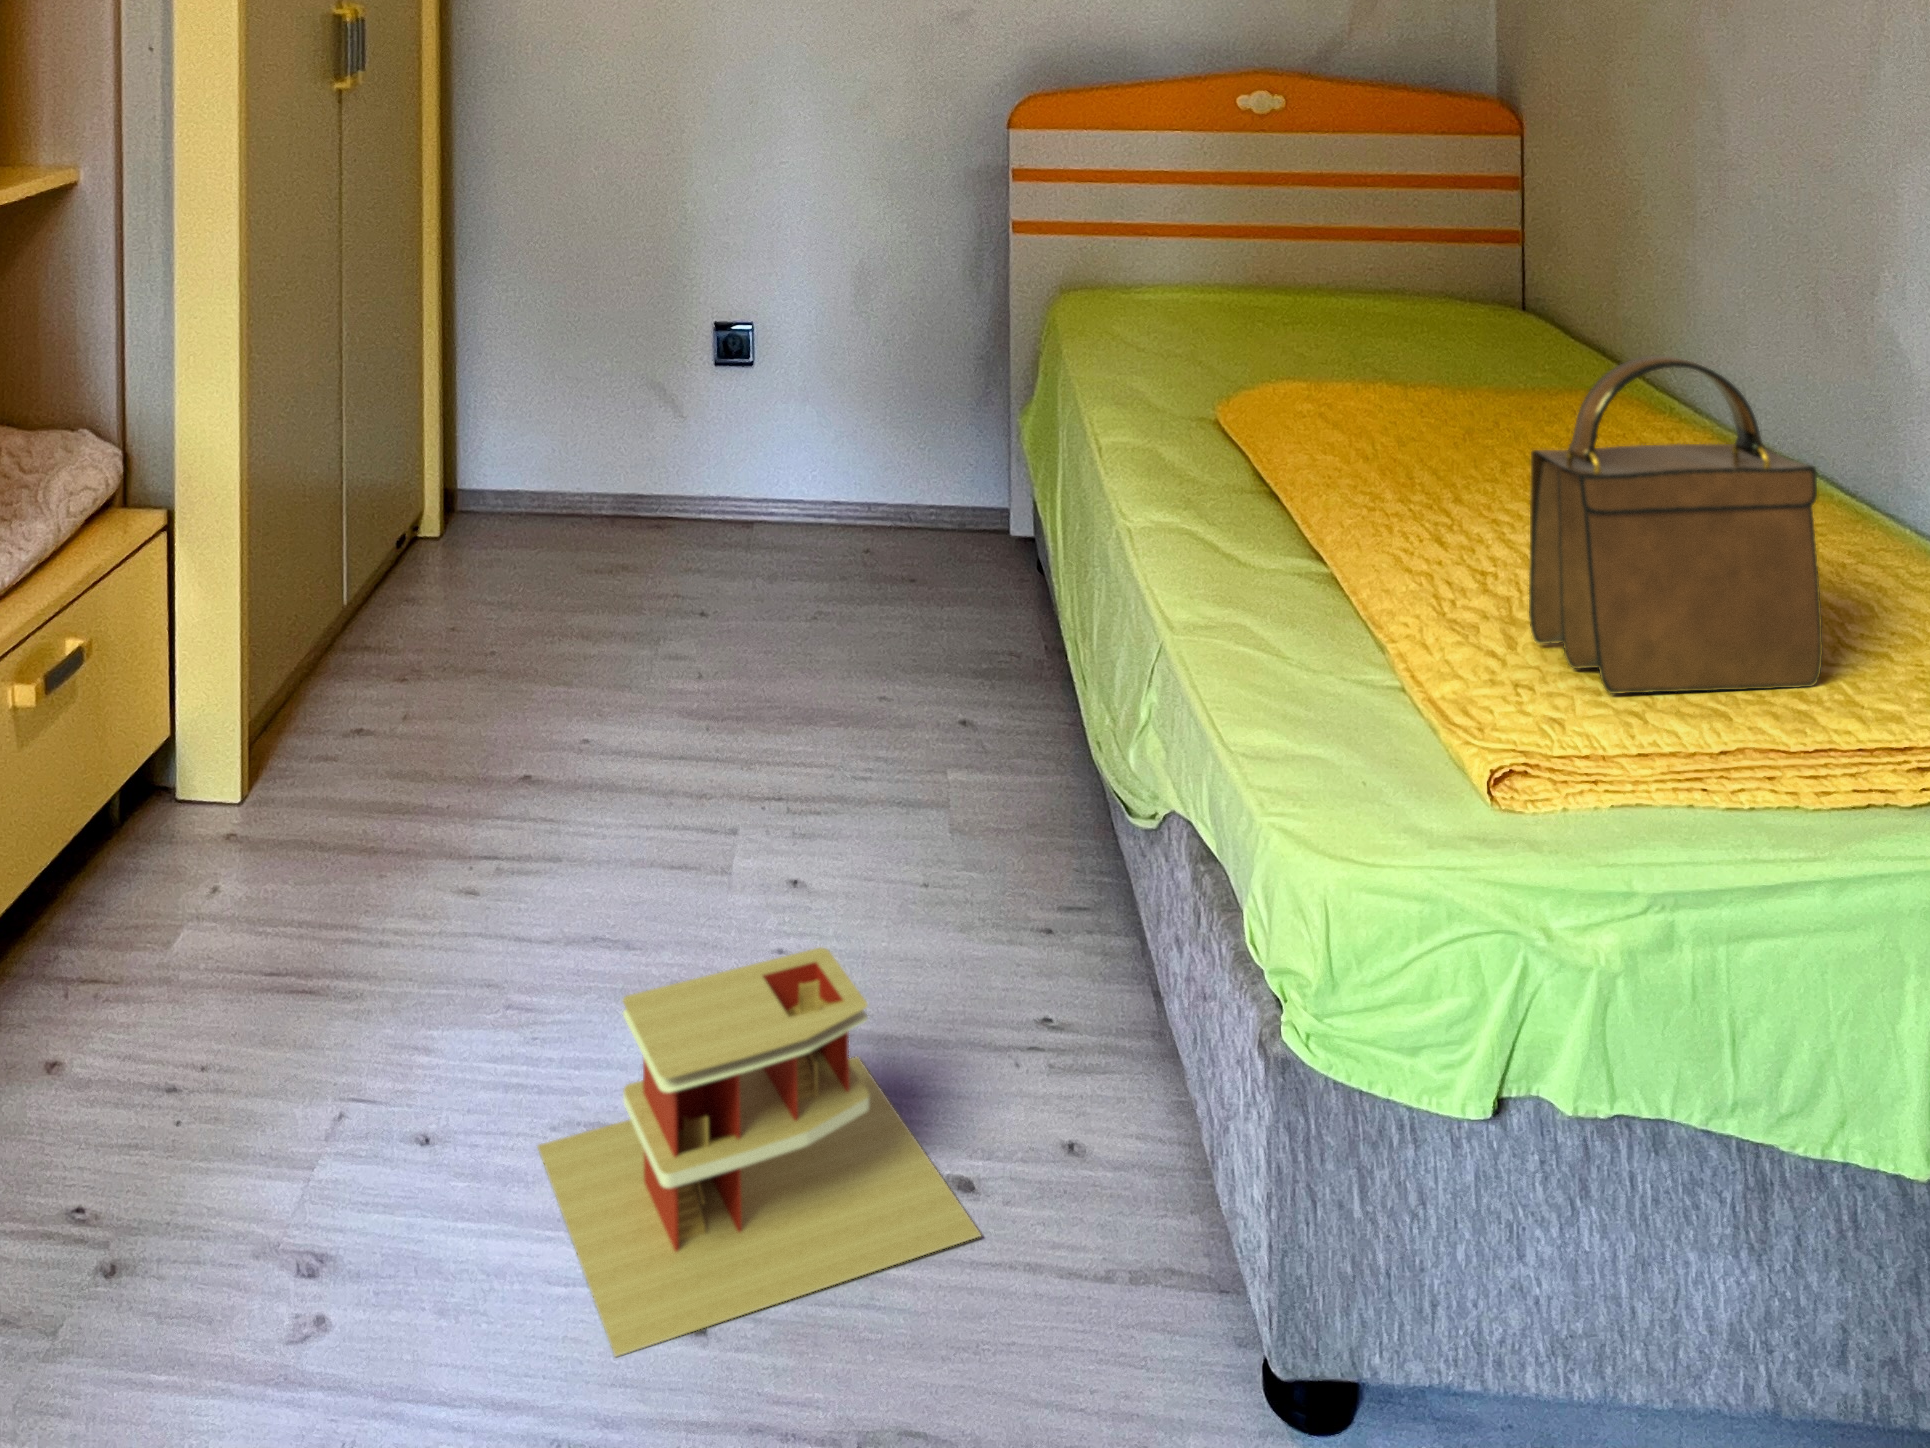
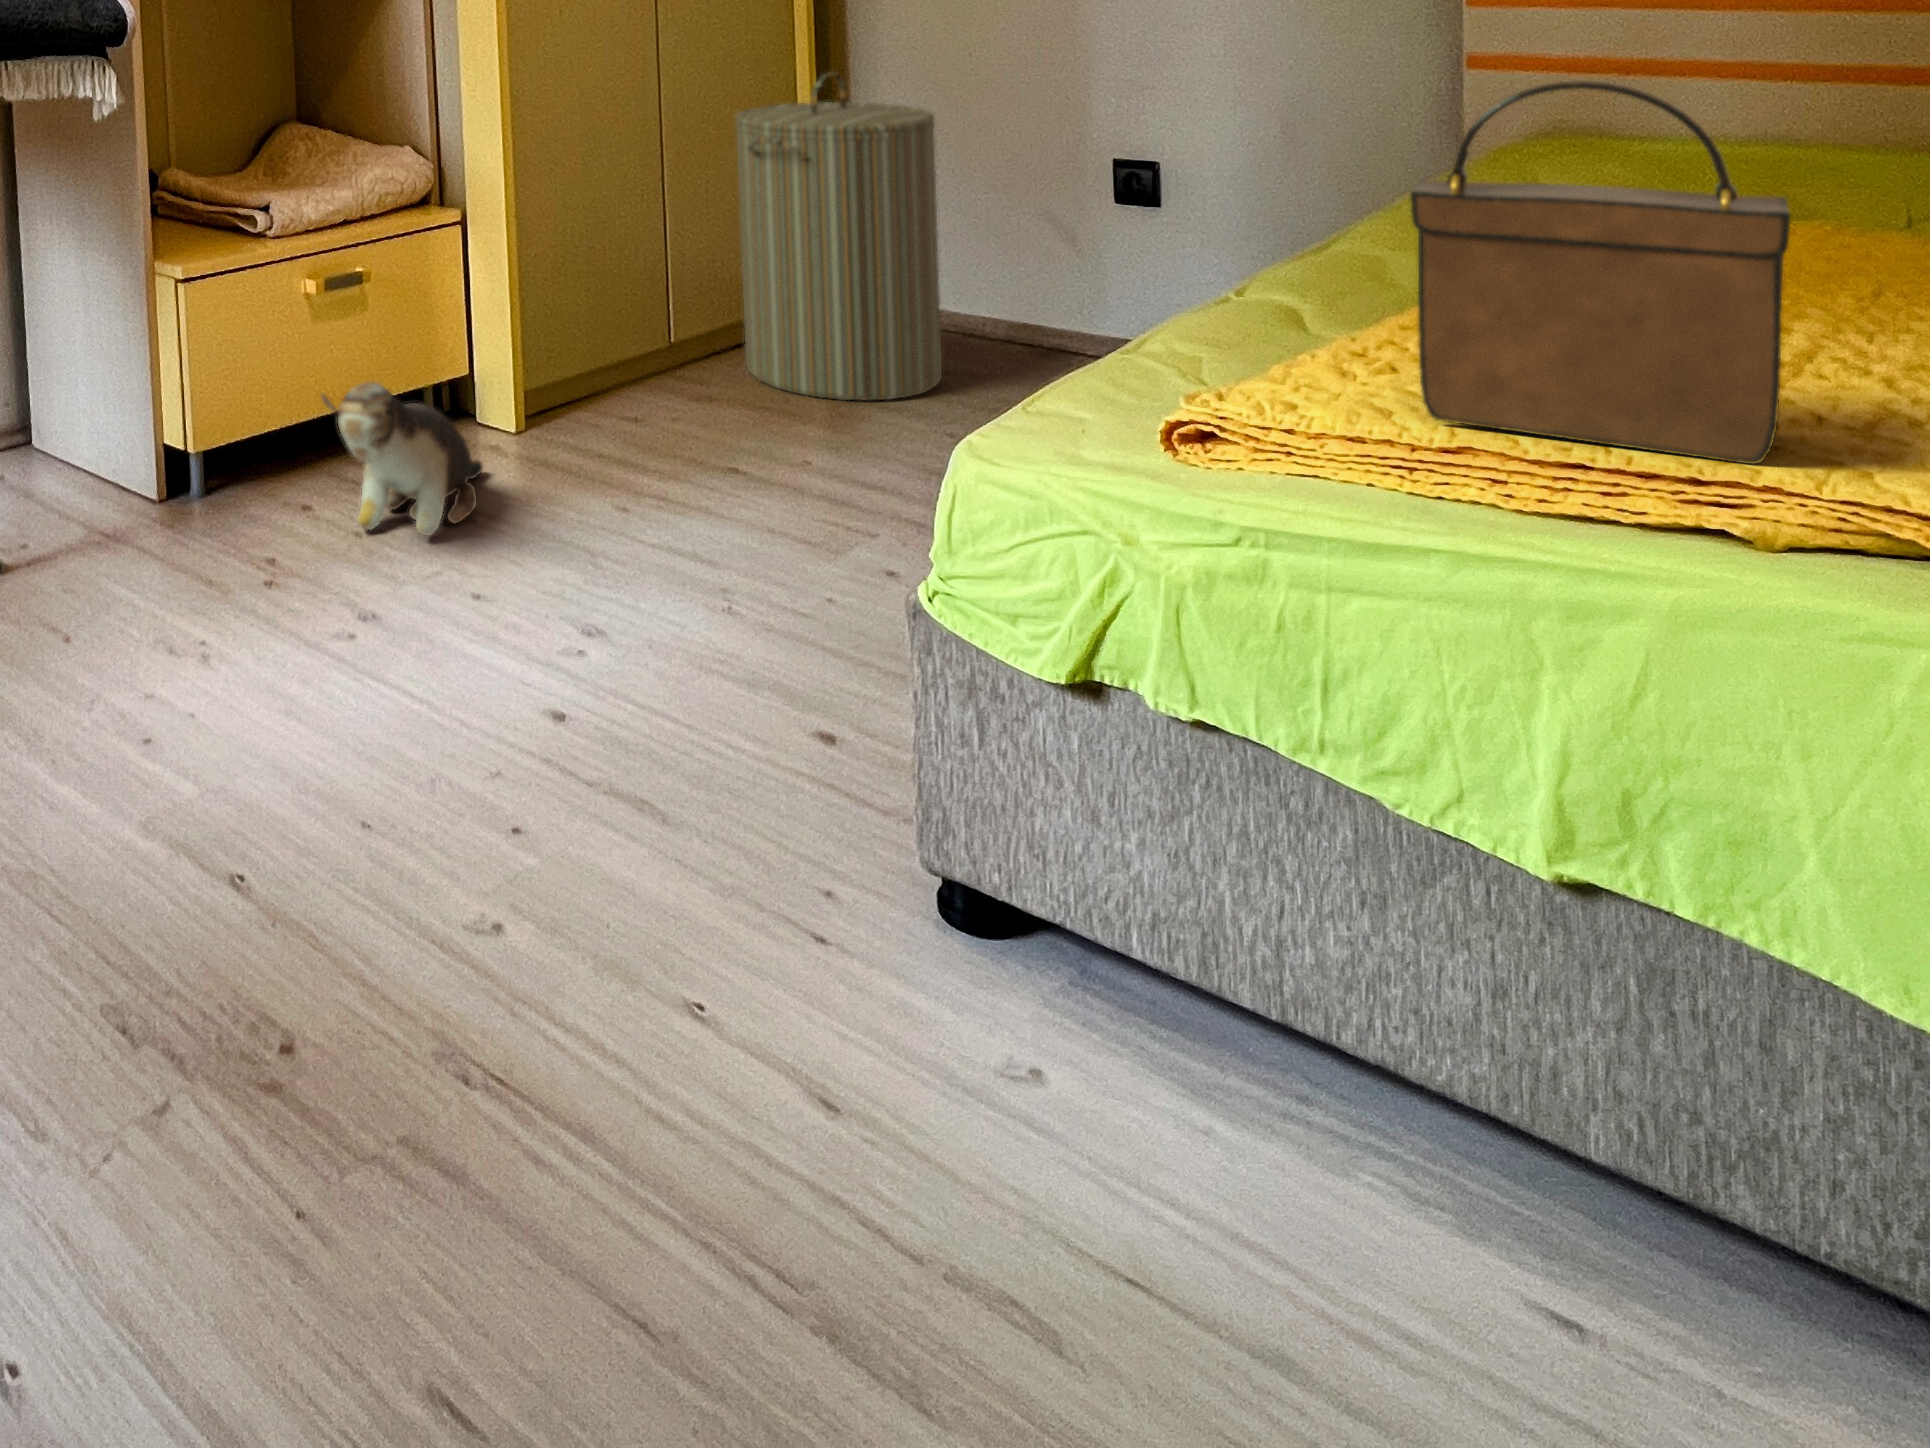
laundry hamper: none [415,267,620,647] -> present [736,72,942,400]
plush toy: none [140,849,306,1088] -> present [321,381,483,535]
toy house: present [538,948,981,1356] -> none [507,522,832,762]

